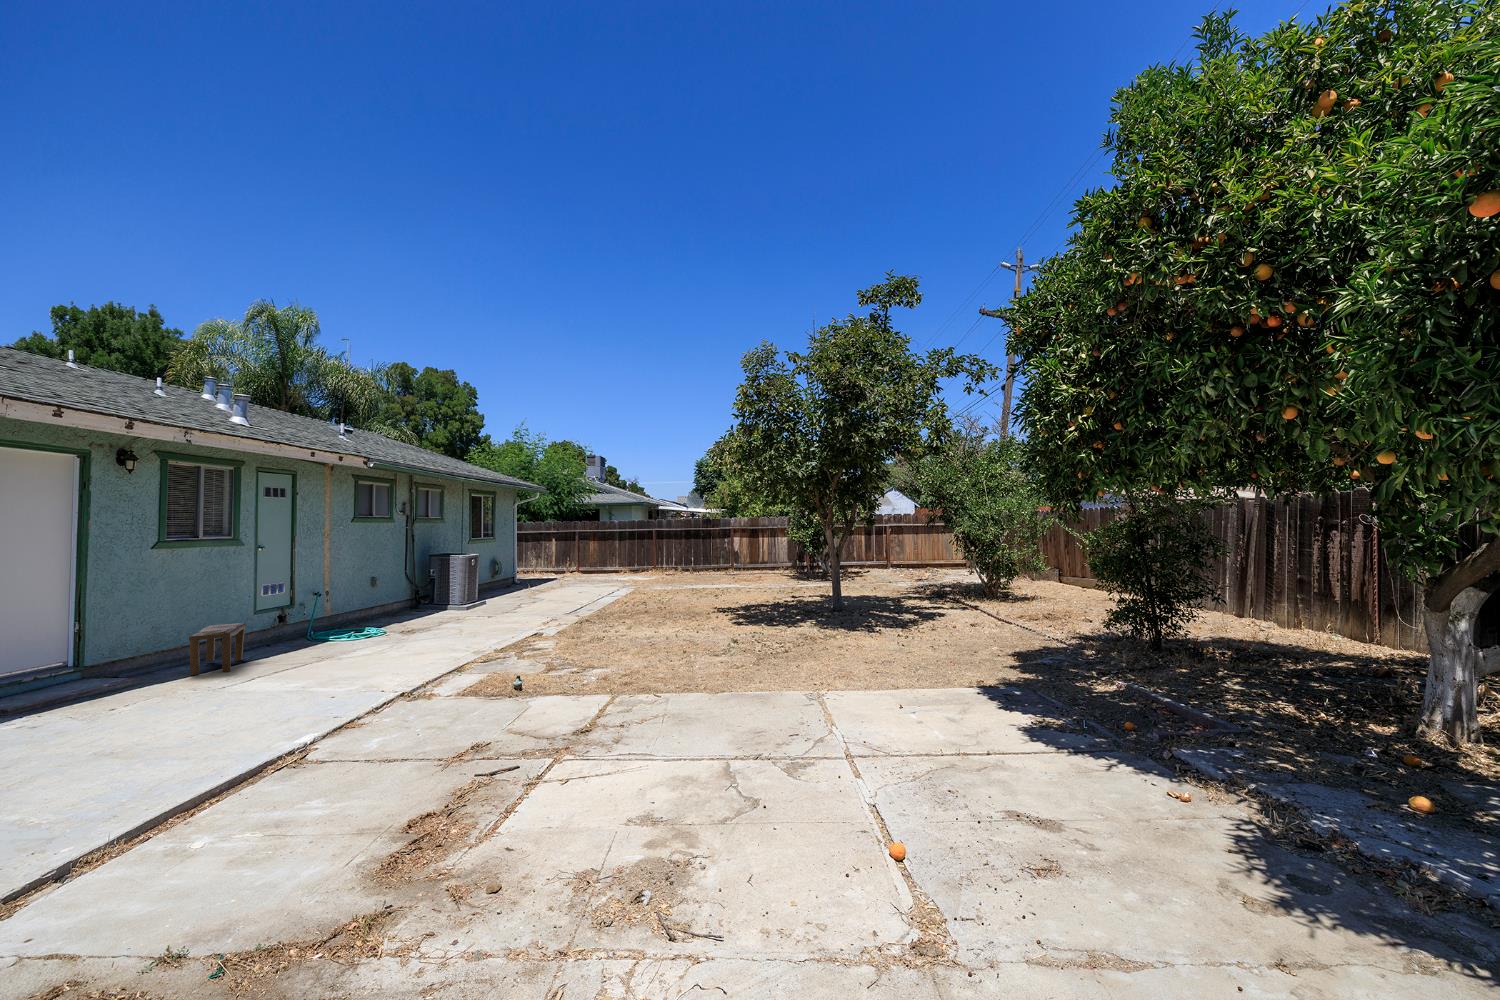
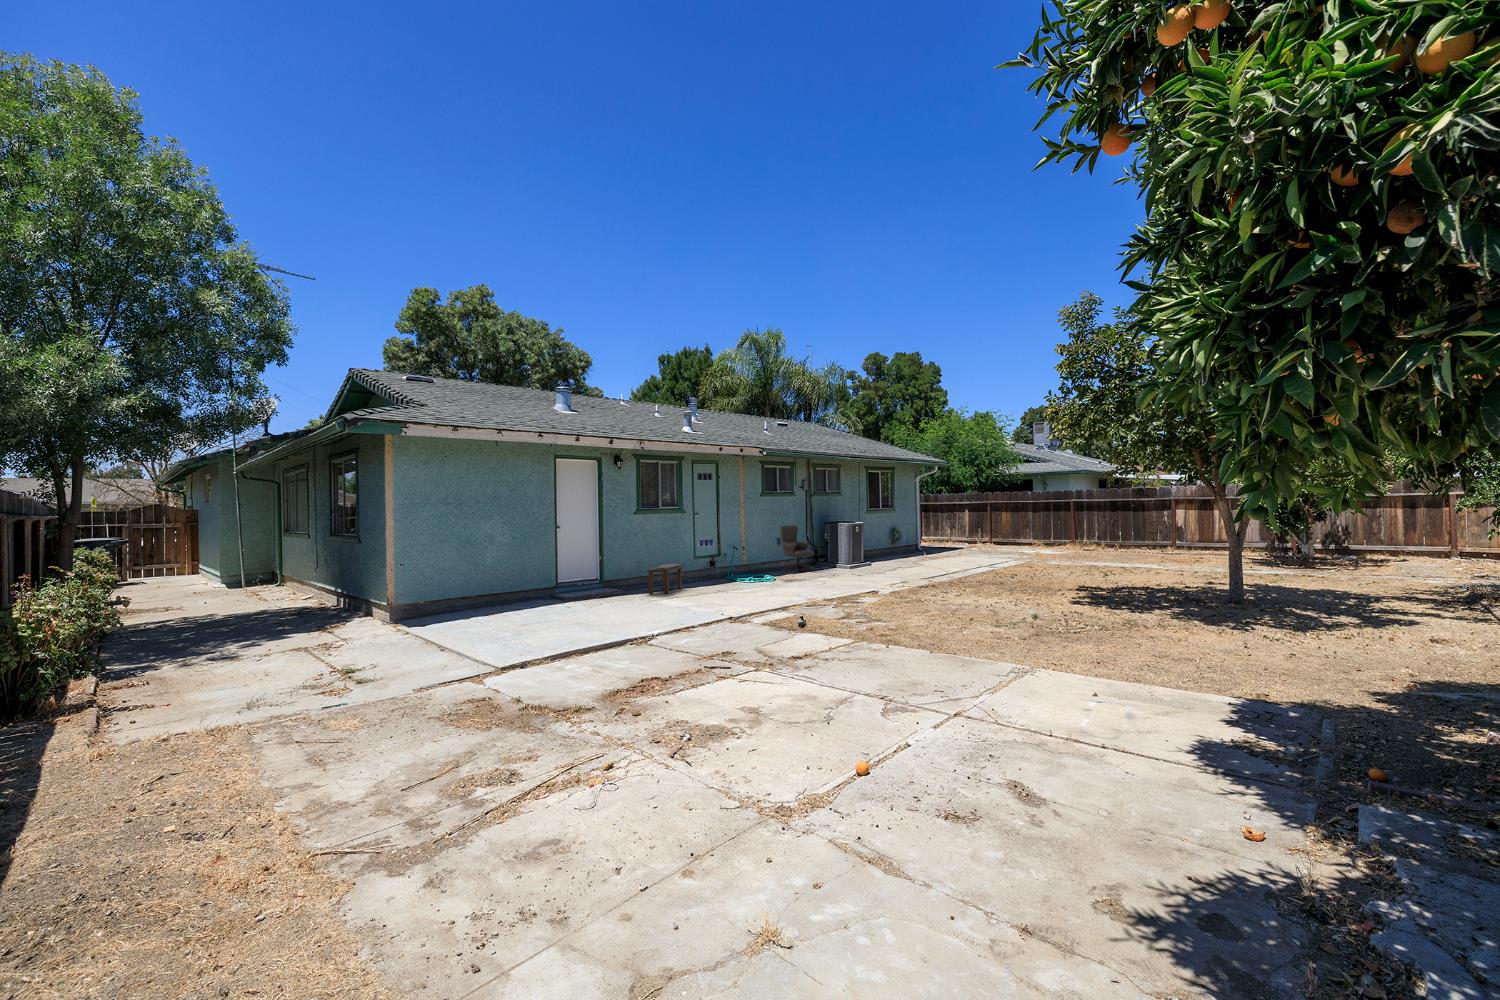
chair: none [374,559,422,620] -> present [780,525,814,572]

